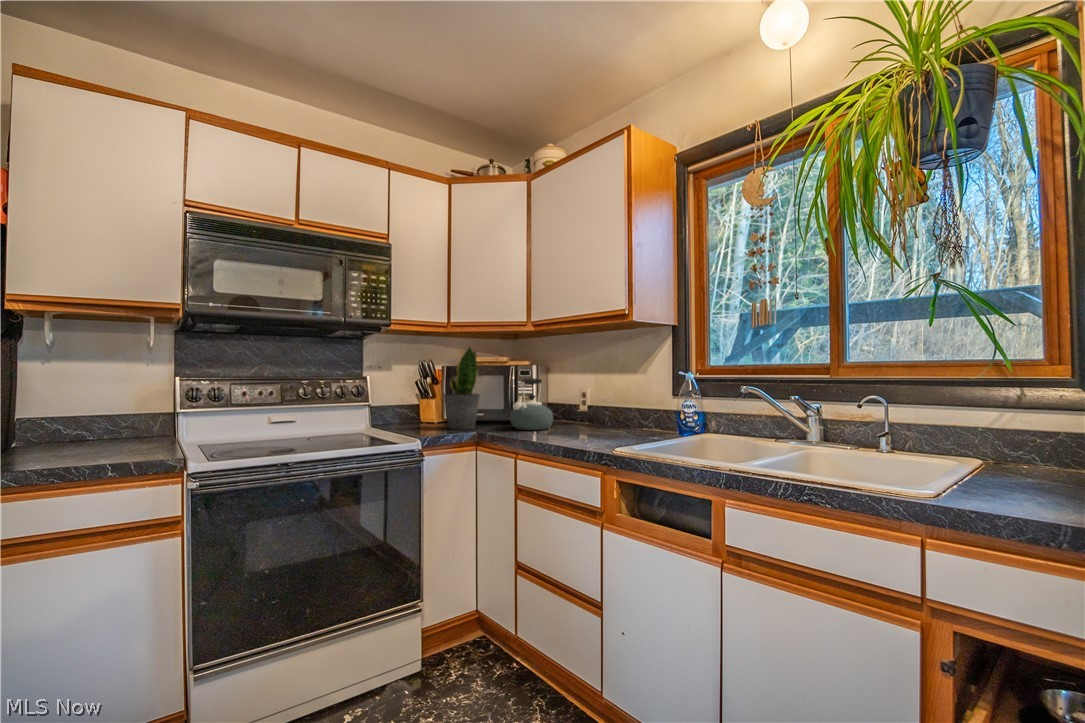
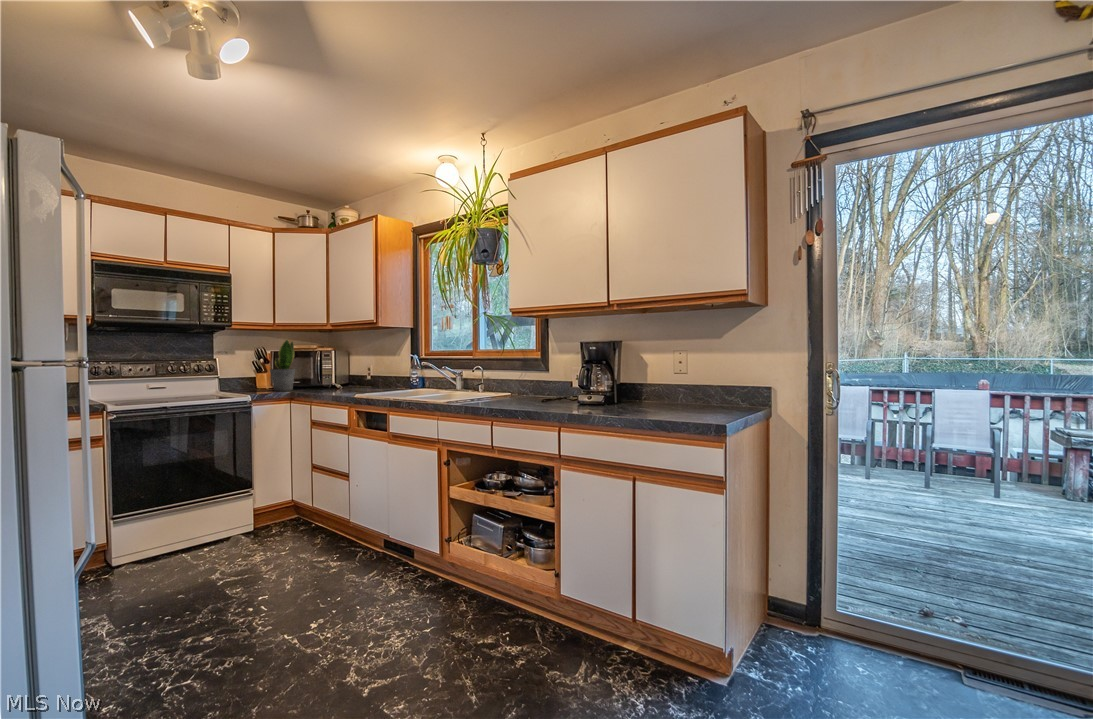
kettle: present [510,378,553,430] -> none [315,359,343,390]

